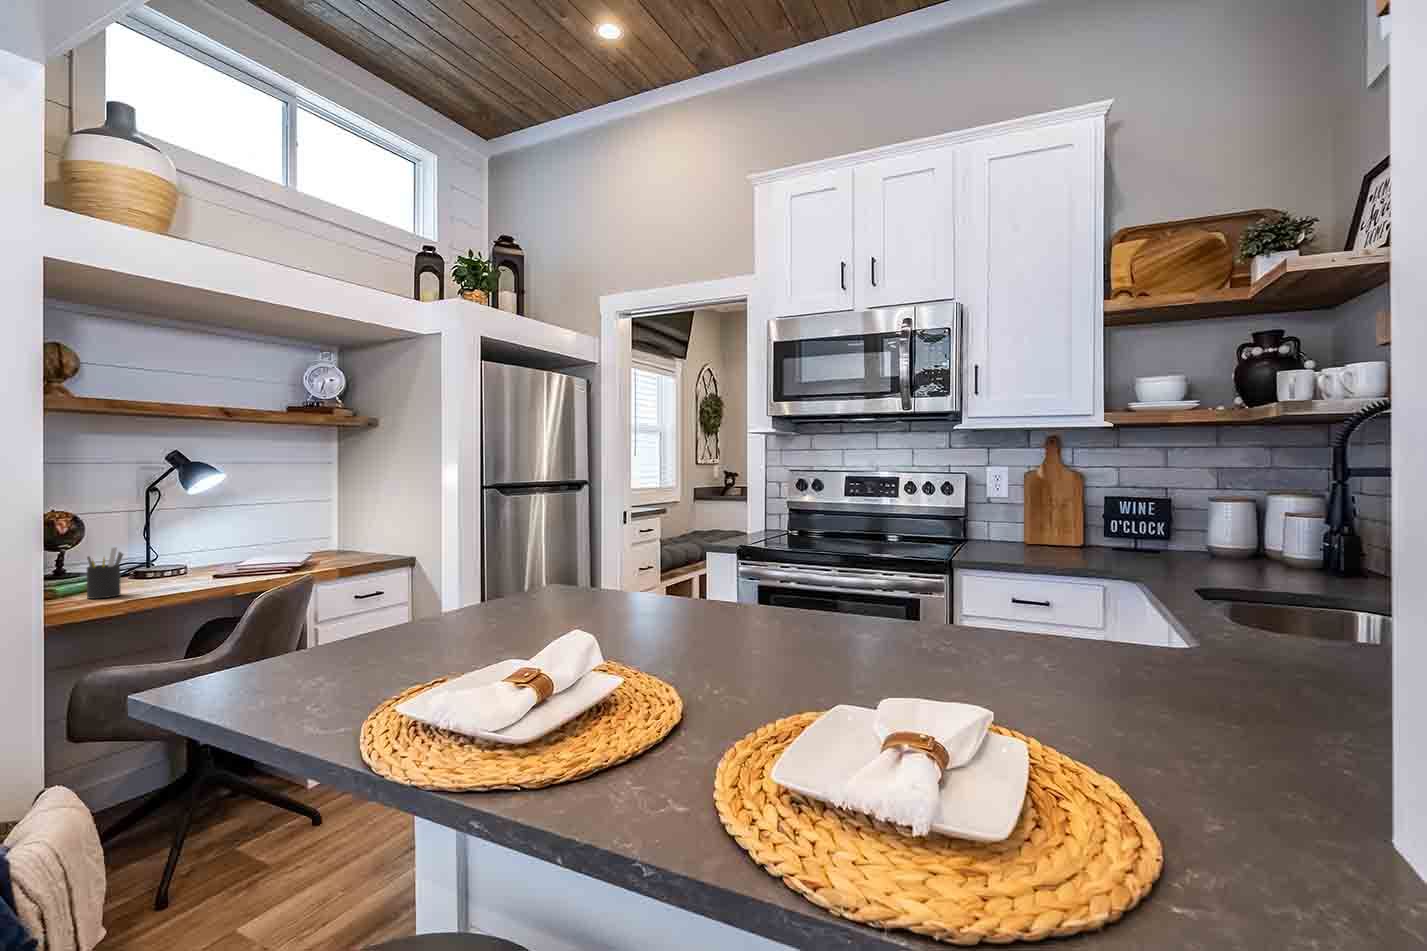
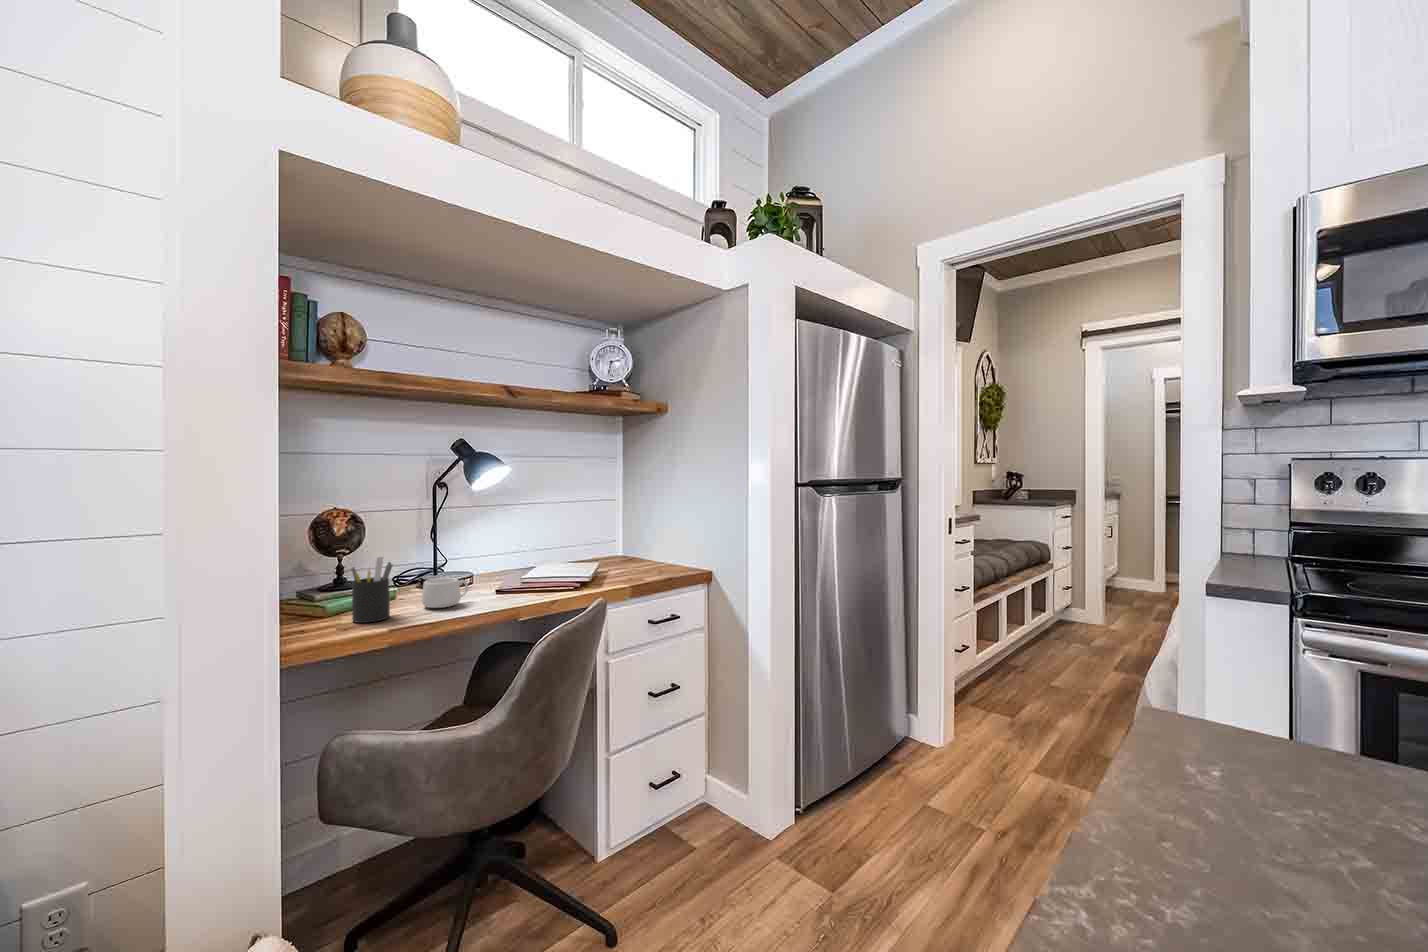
mug: none [146,565,188,588] -> present [422,578,468,608]

